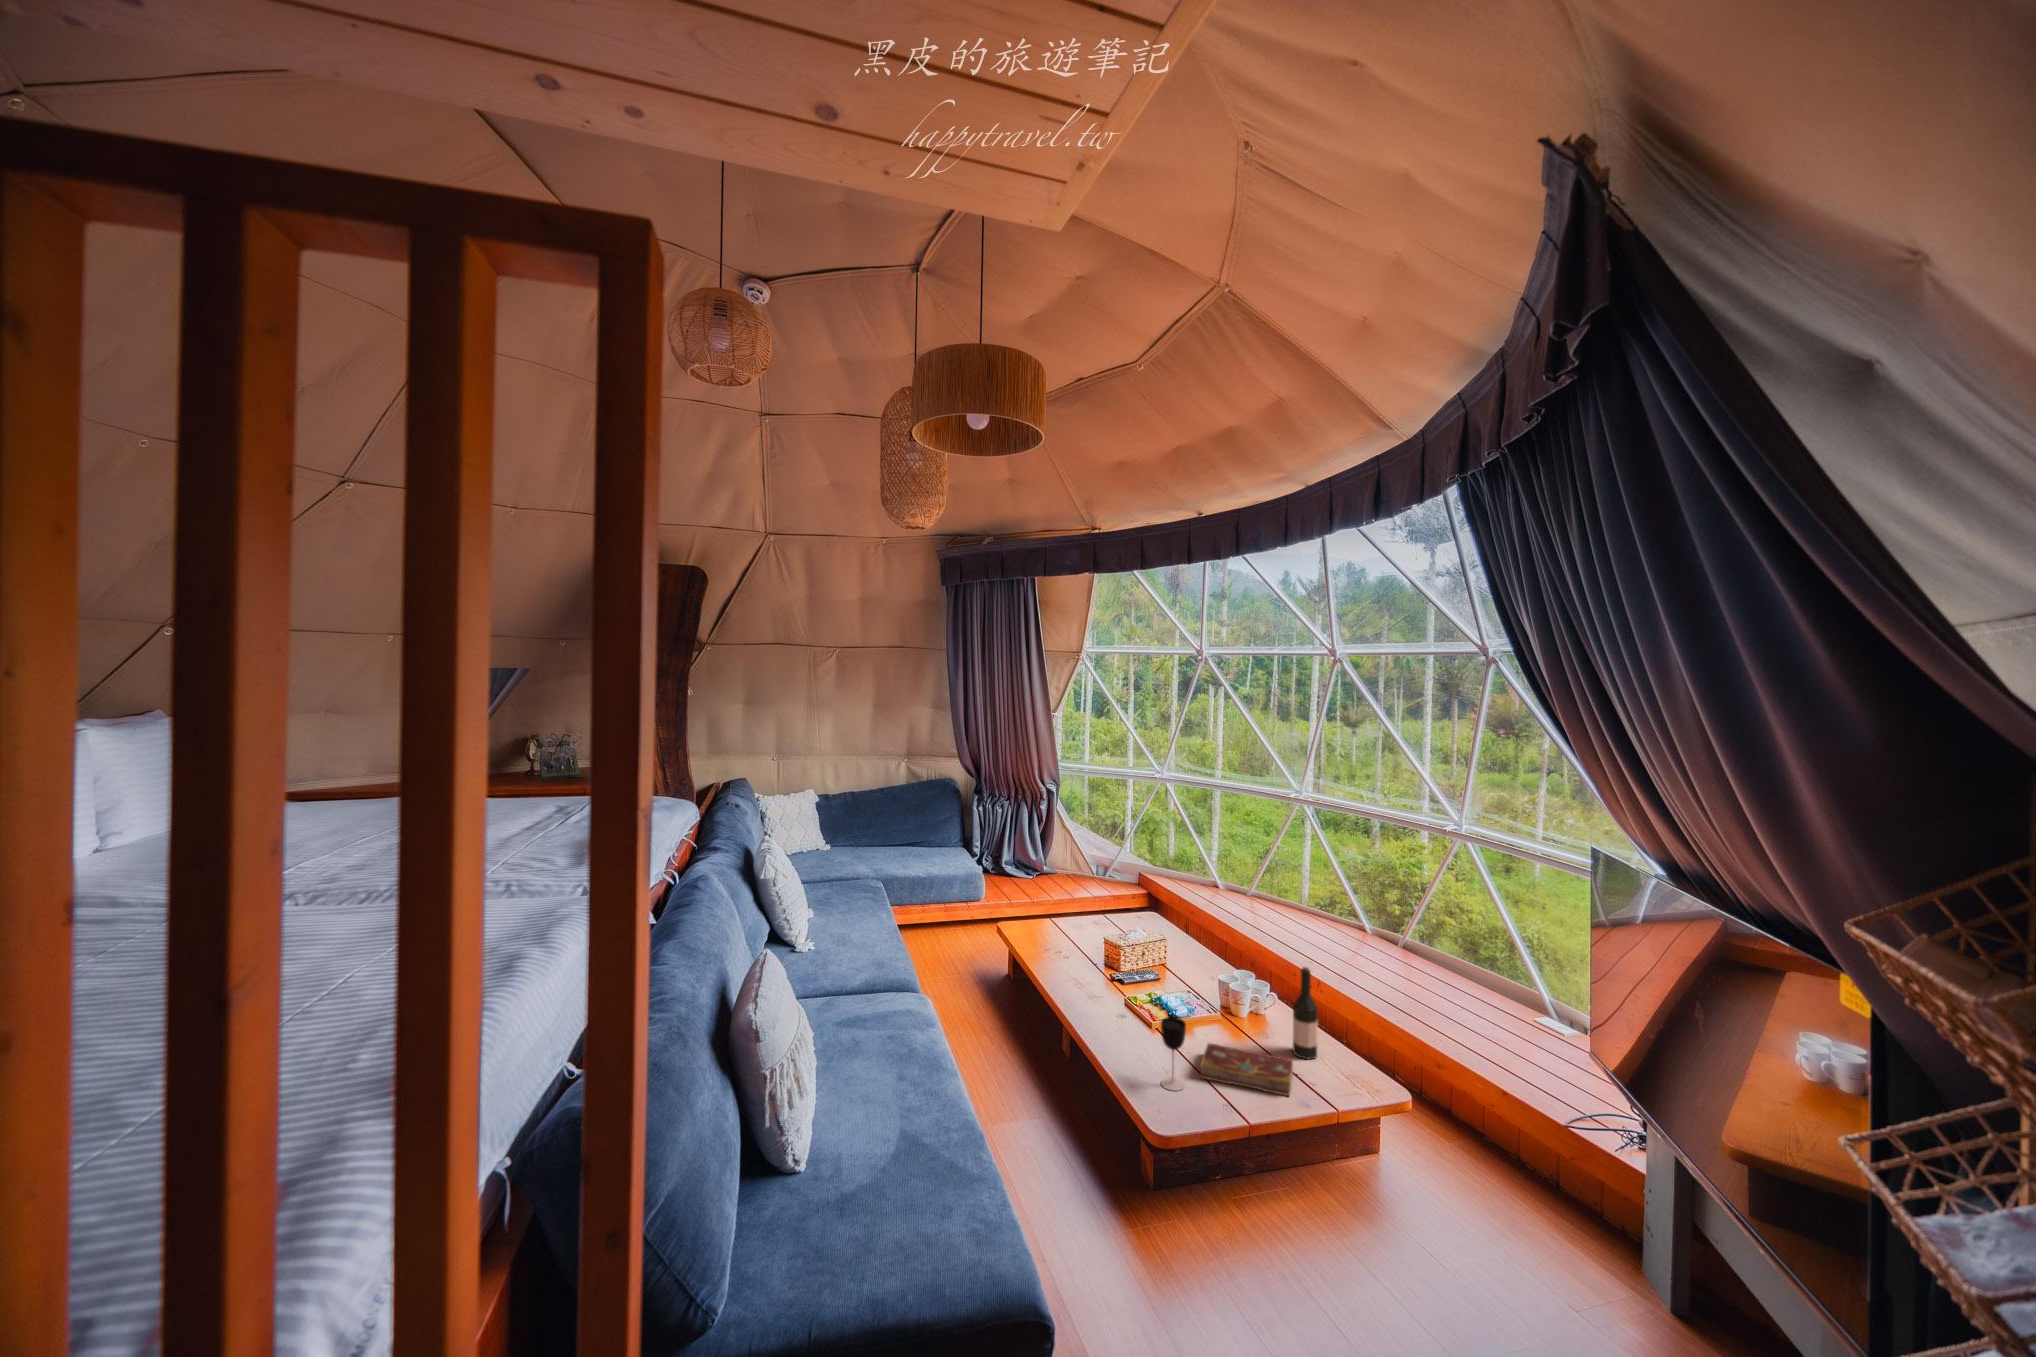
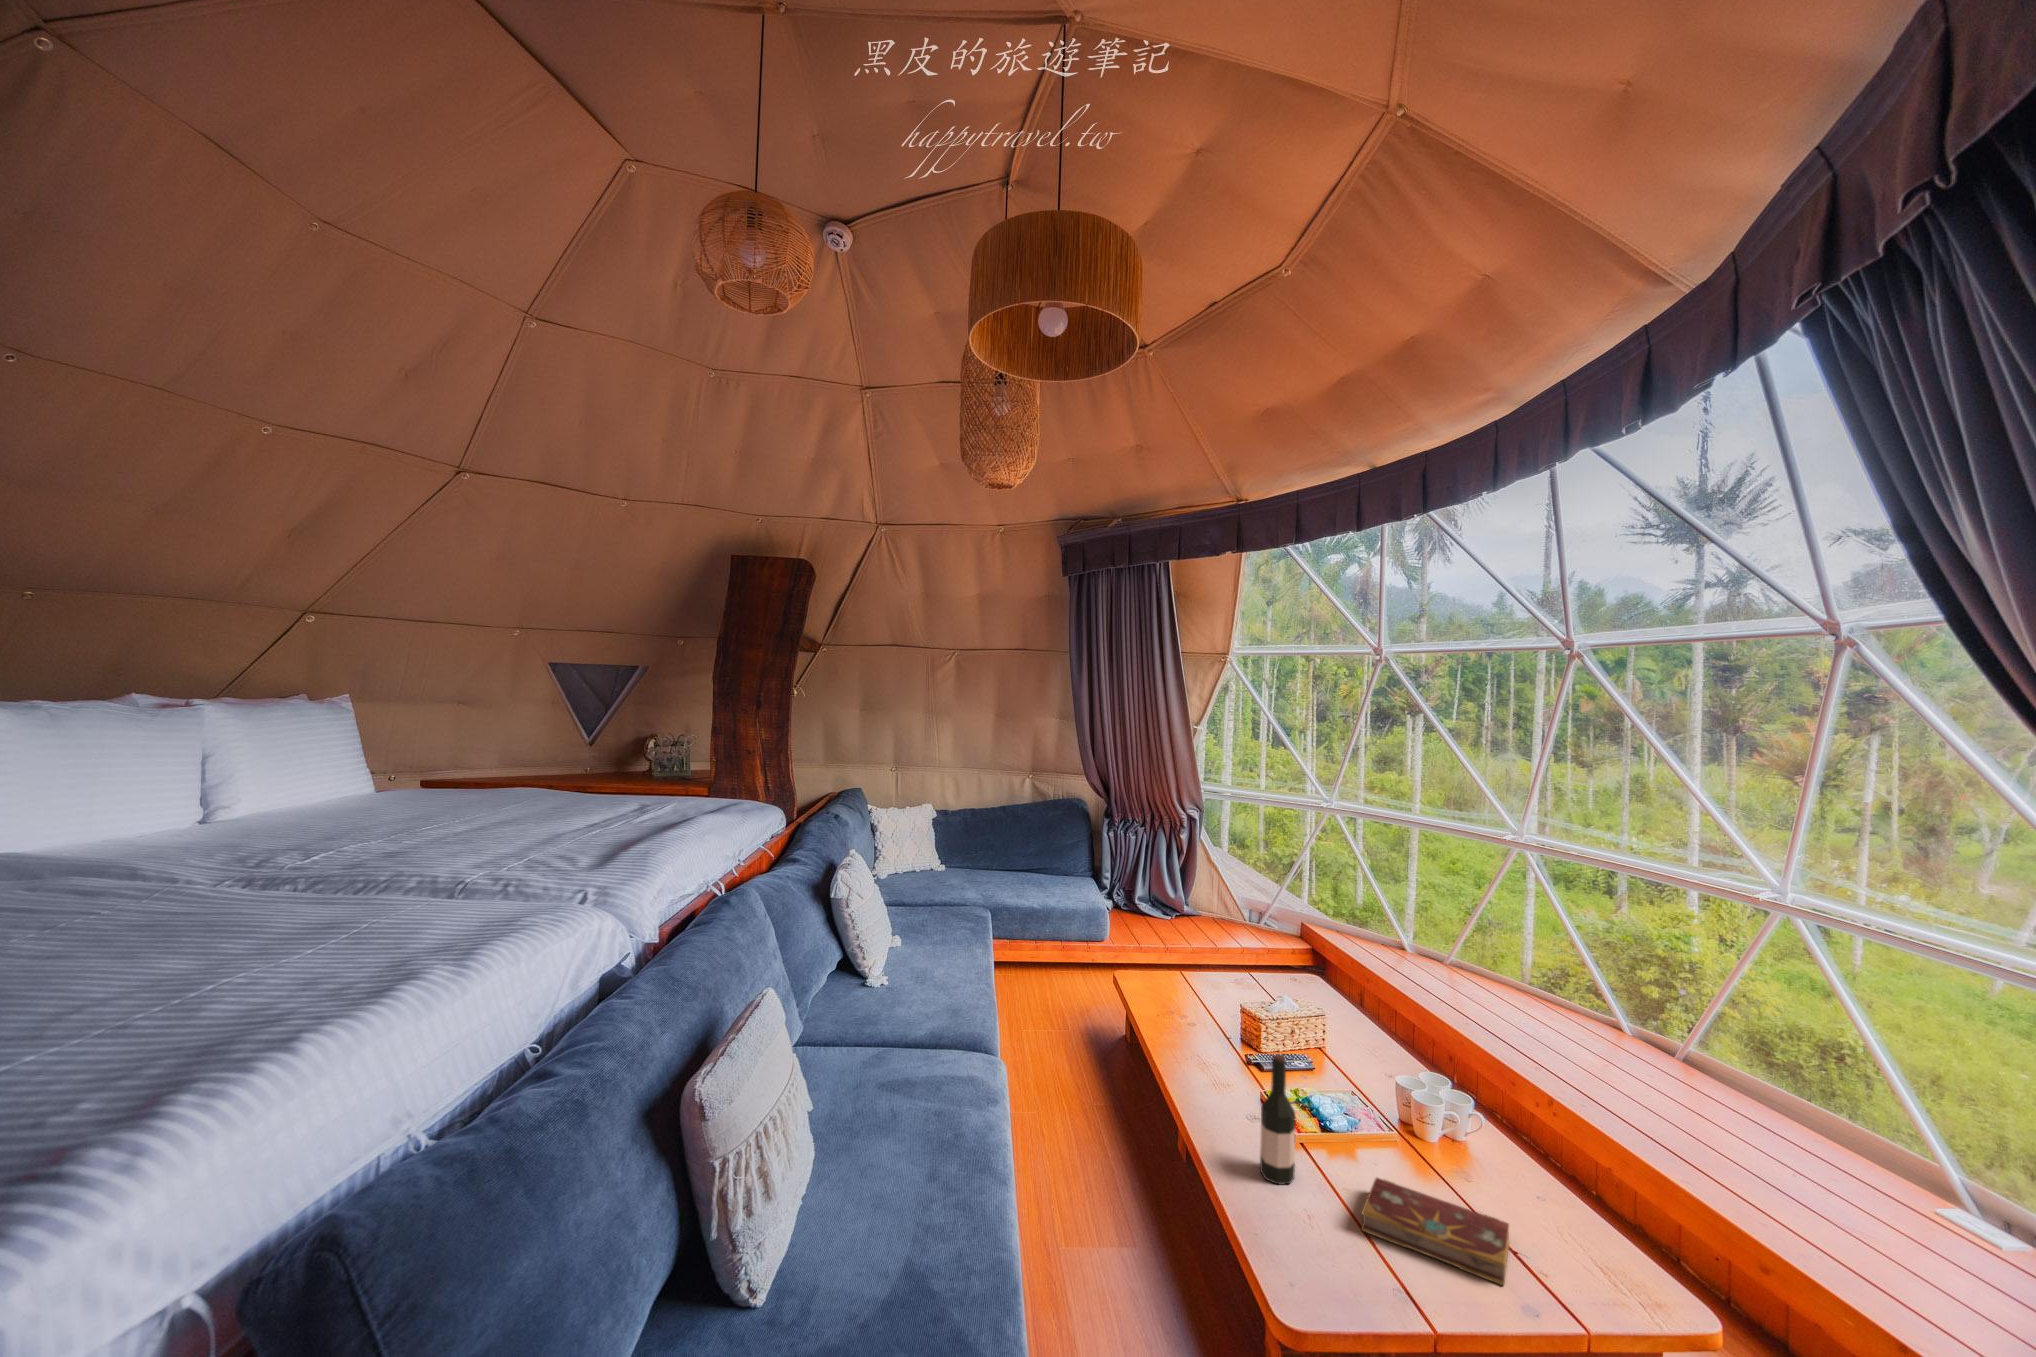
wine bottle: present [1293,967,1318,1059] -> present [1260,1055,1295,1184]
wine glass: present [1161,1017,1186,1091] -> none [1302,1136,1340,1247]

